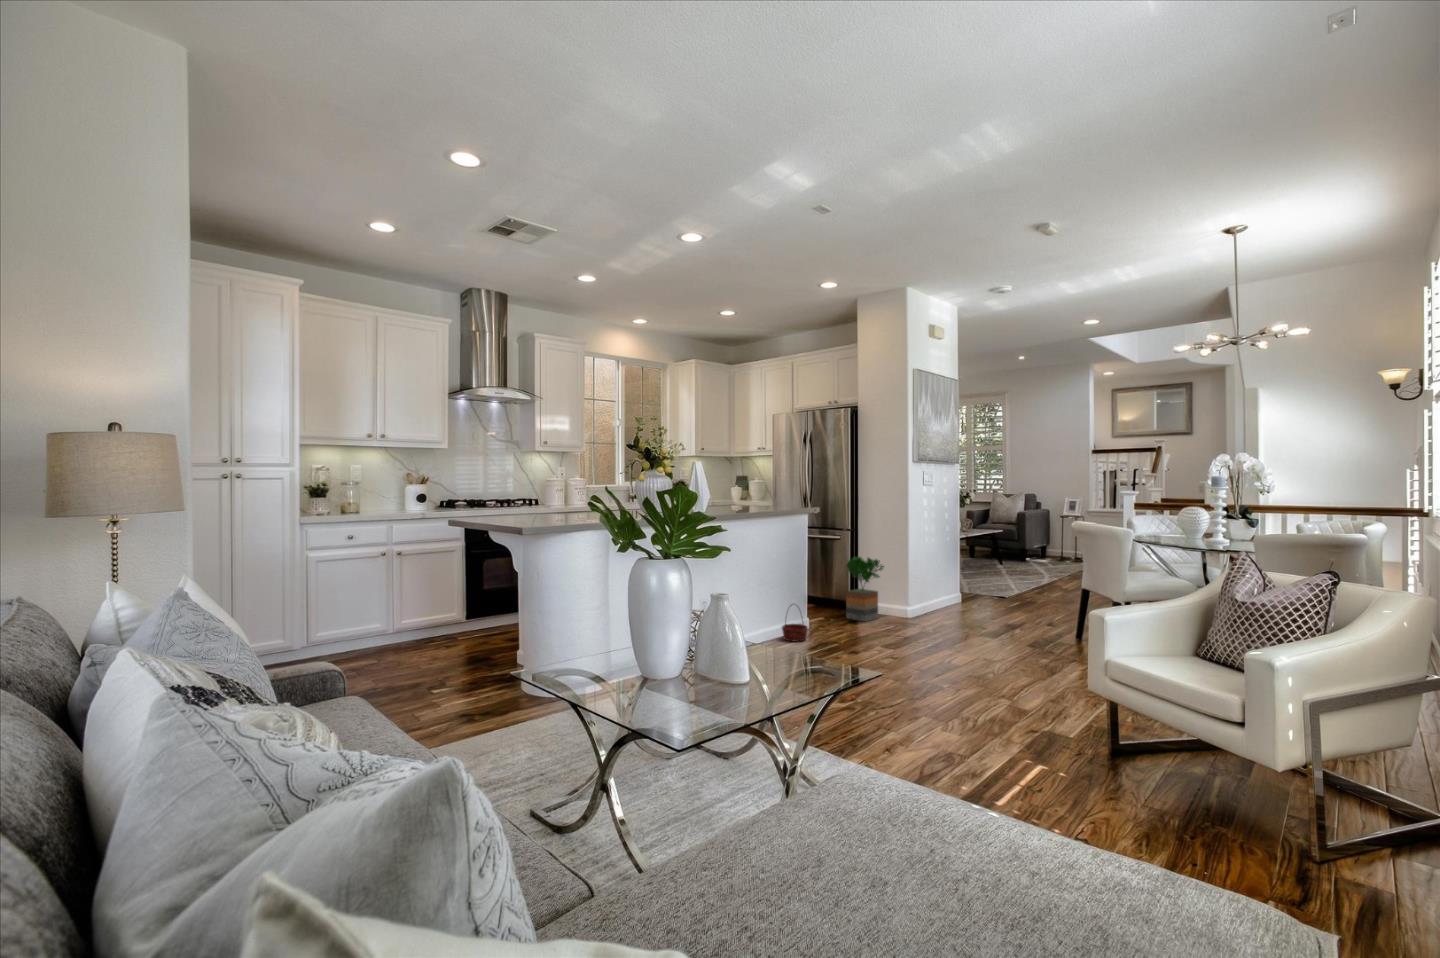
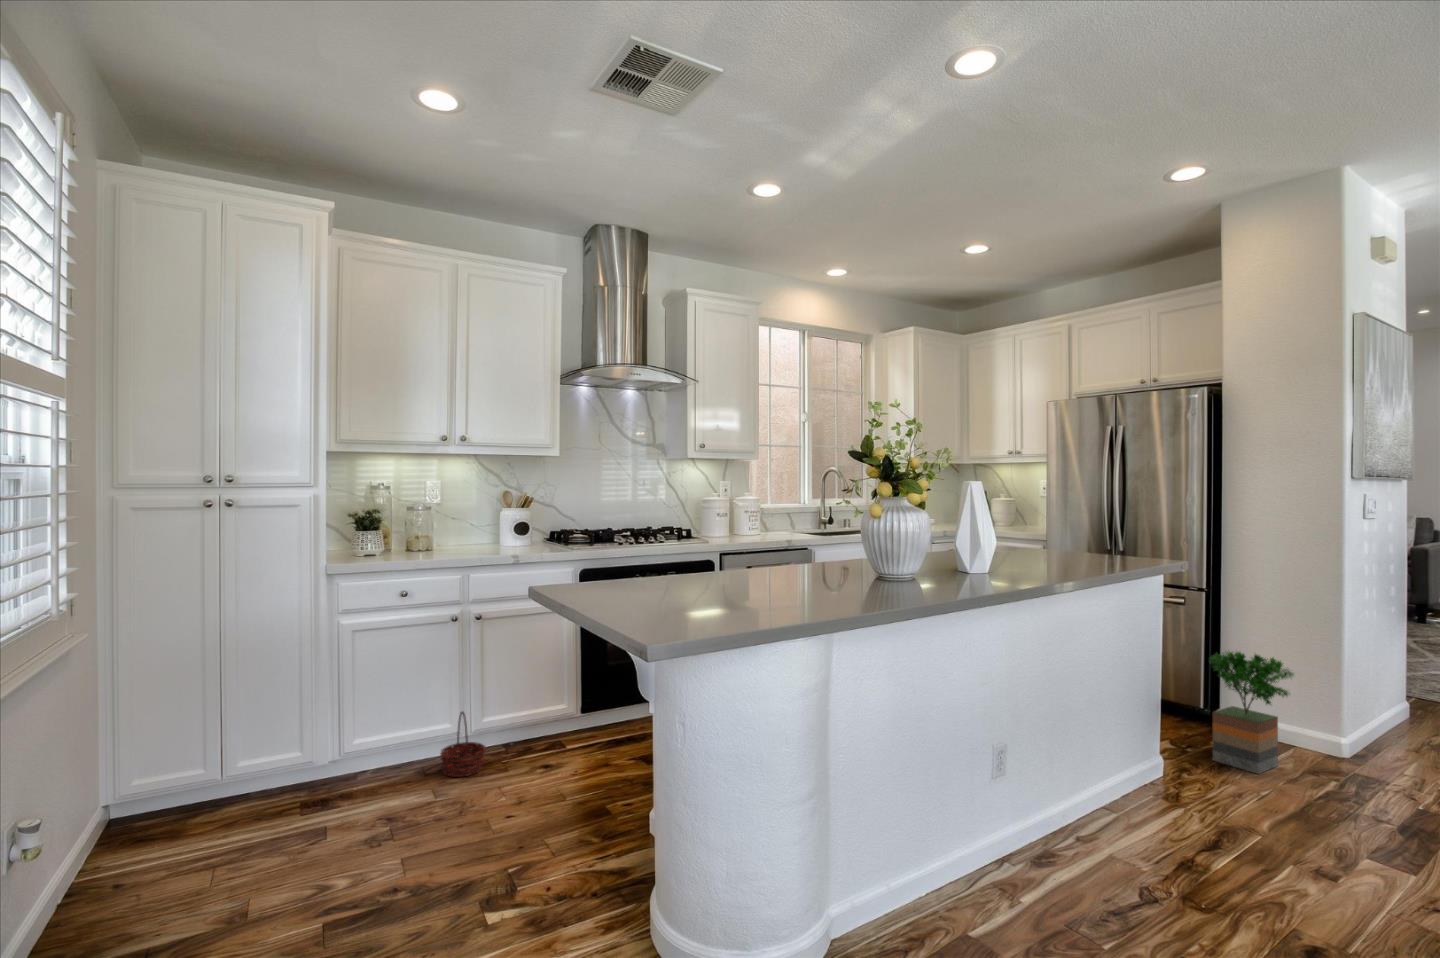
basket: present [782,605,808,641] -> present [440,712,485,777]

